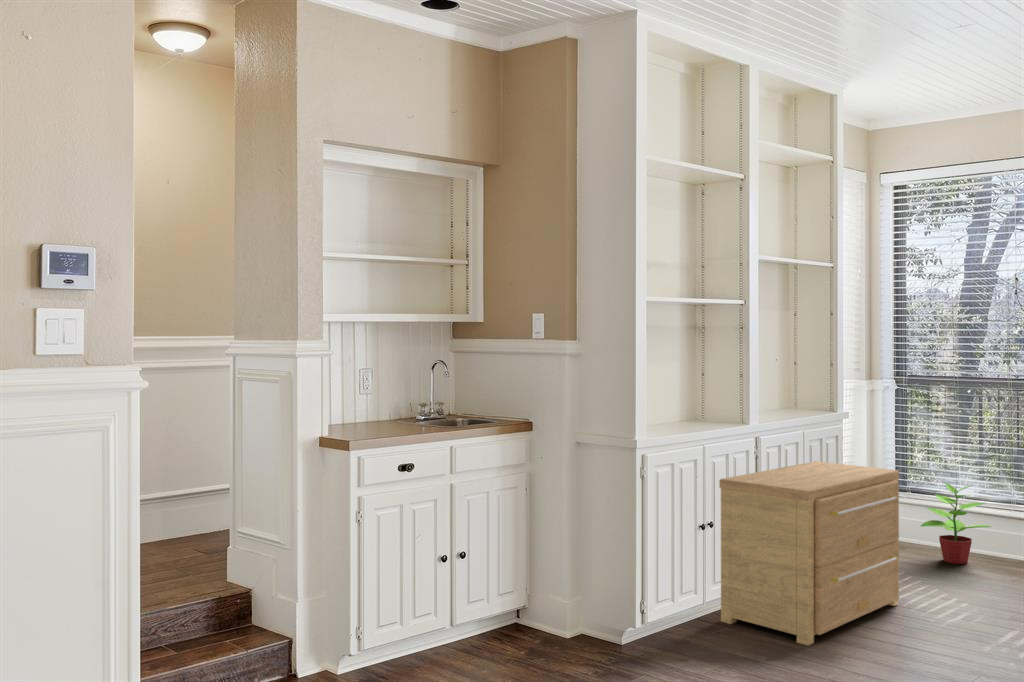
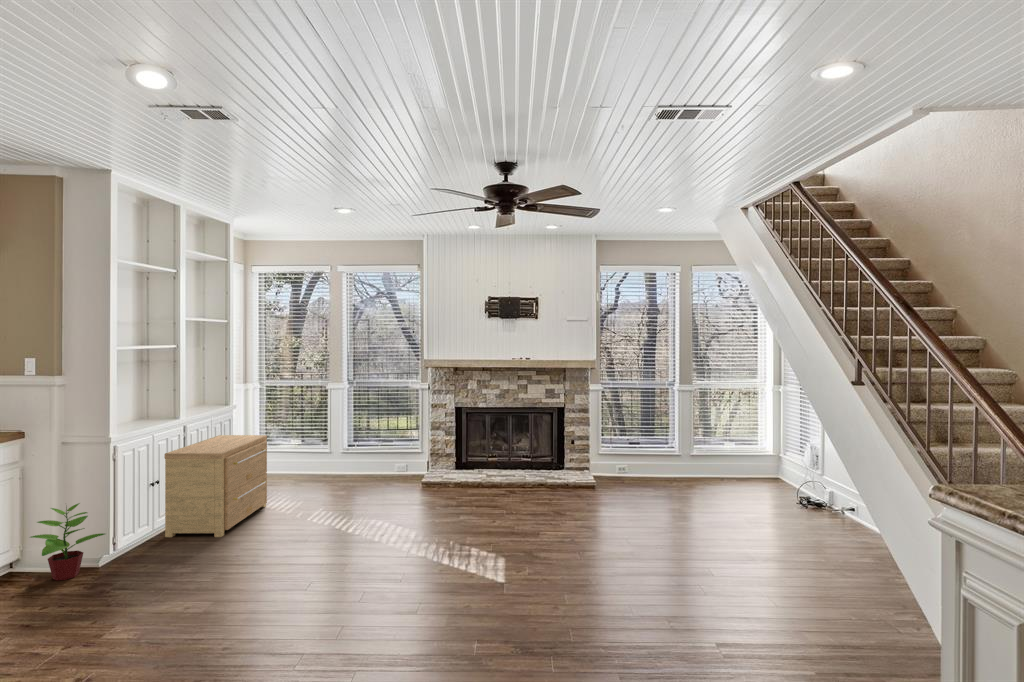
potted plant: present [921,483,991,564] -> present [31,503,105,580]

